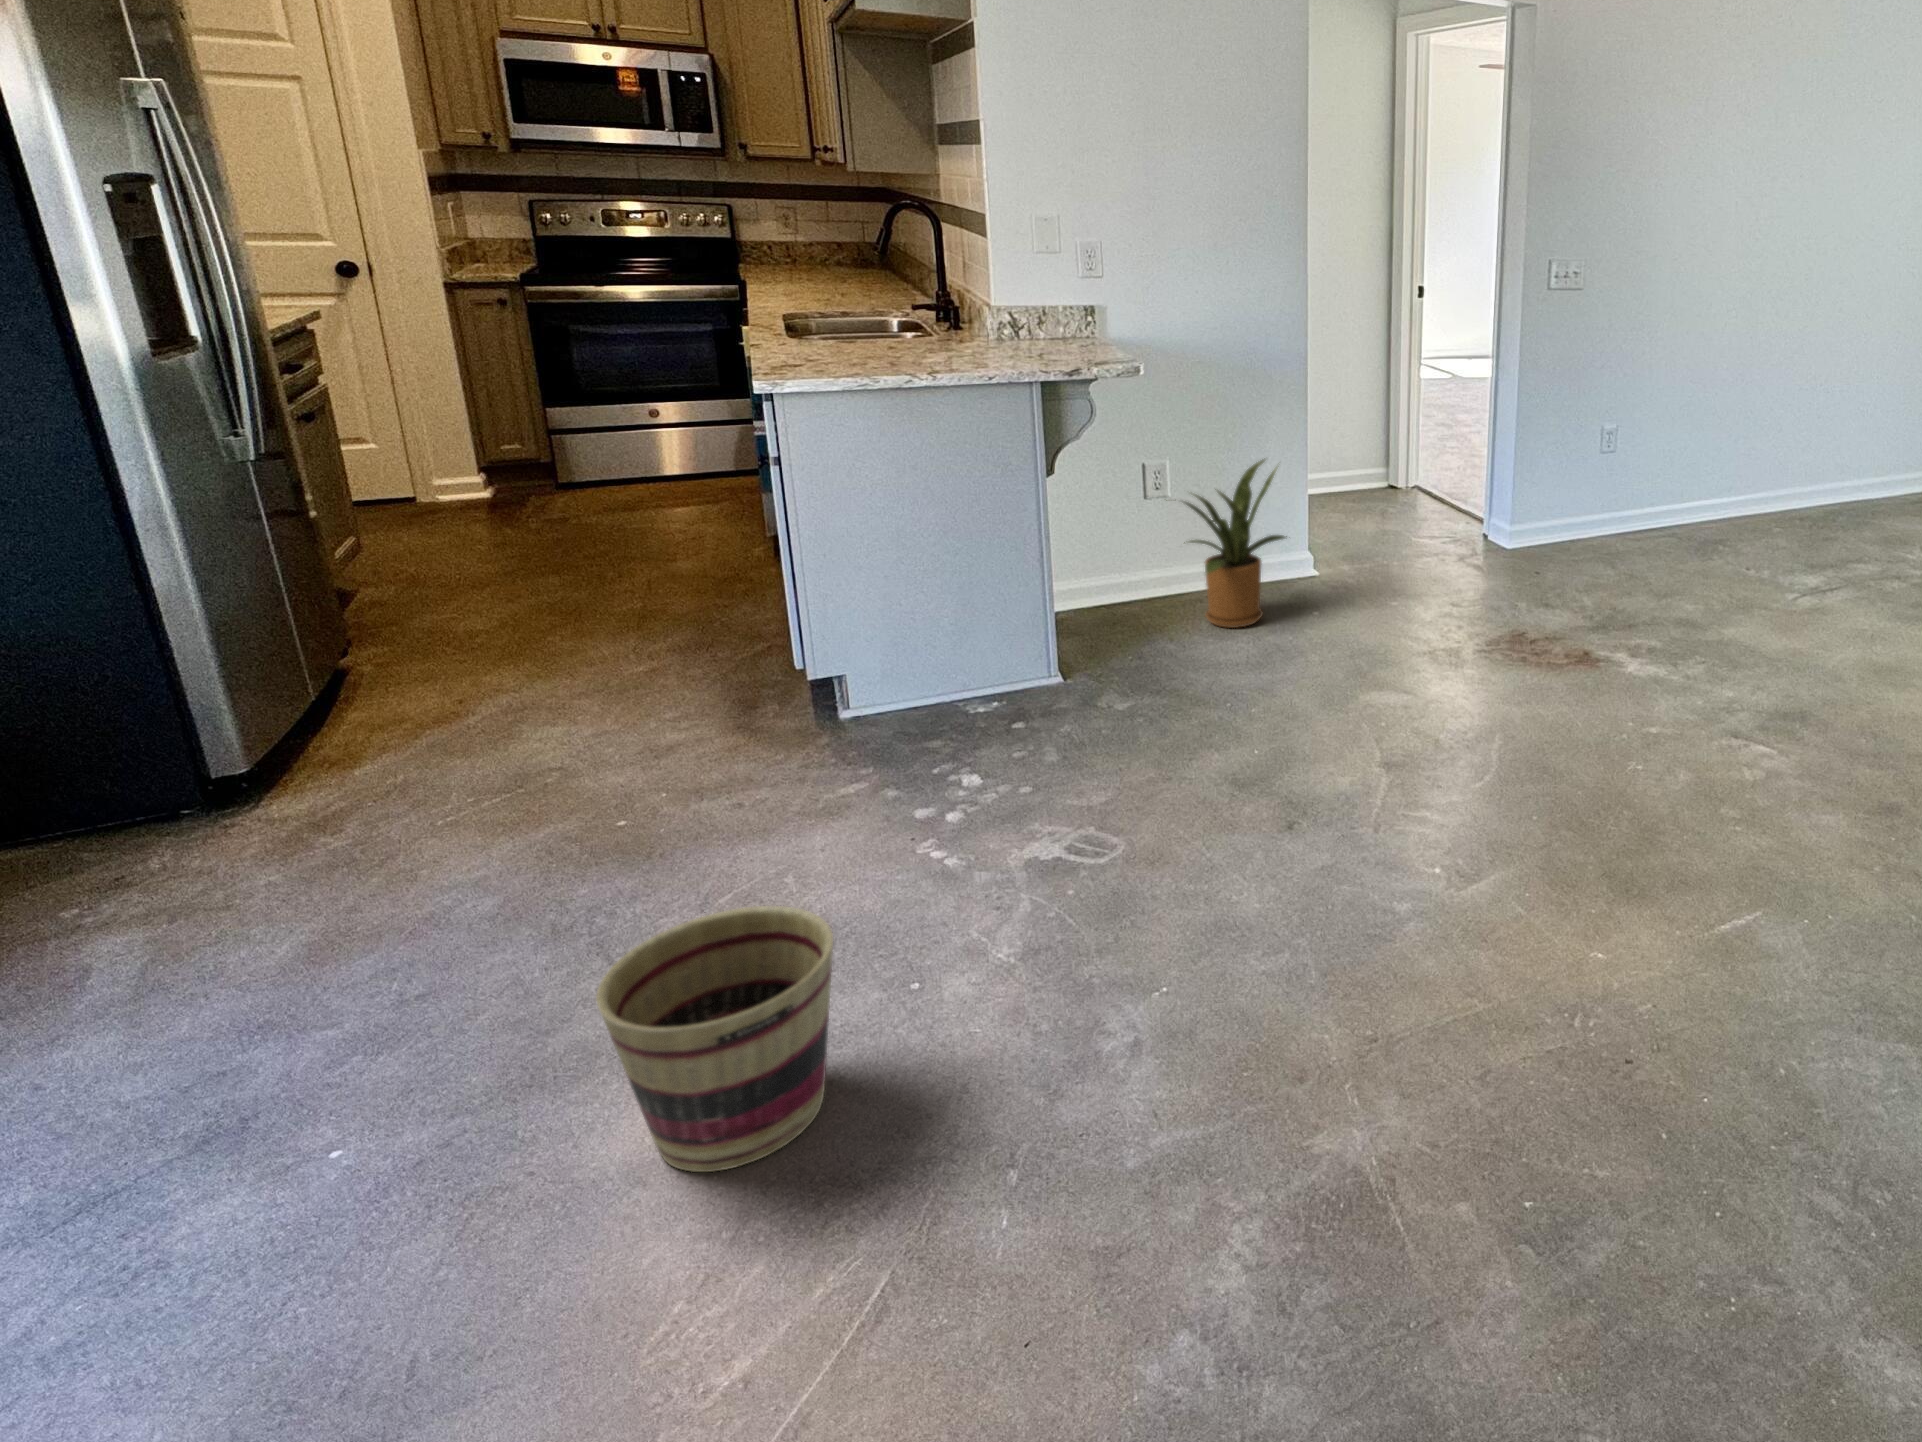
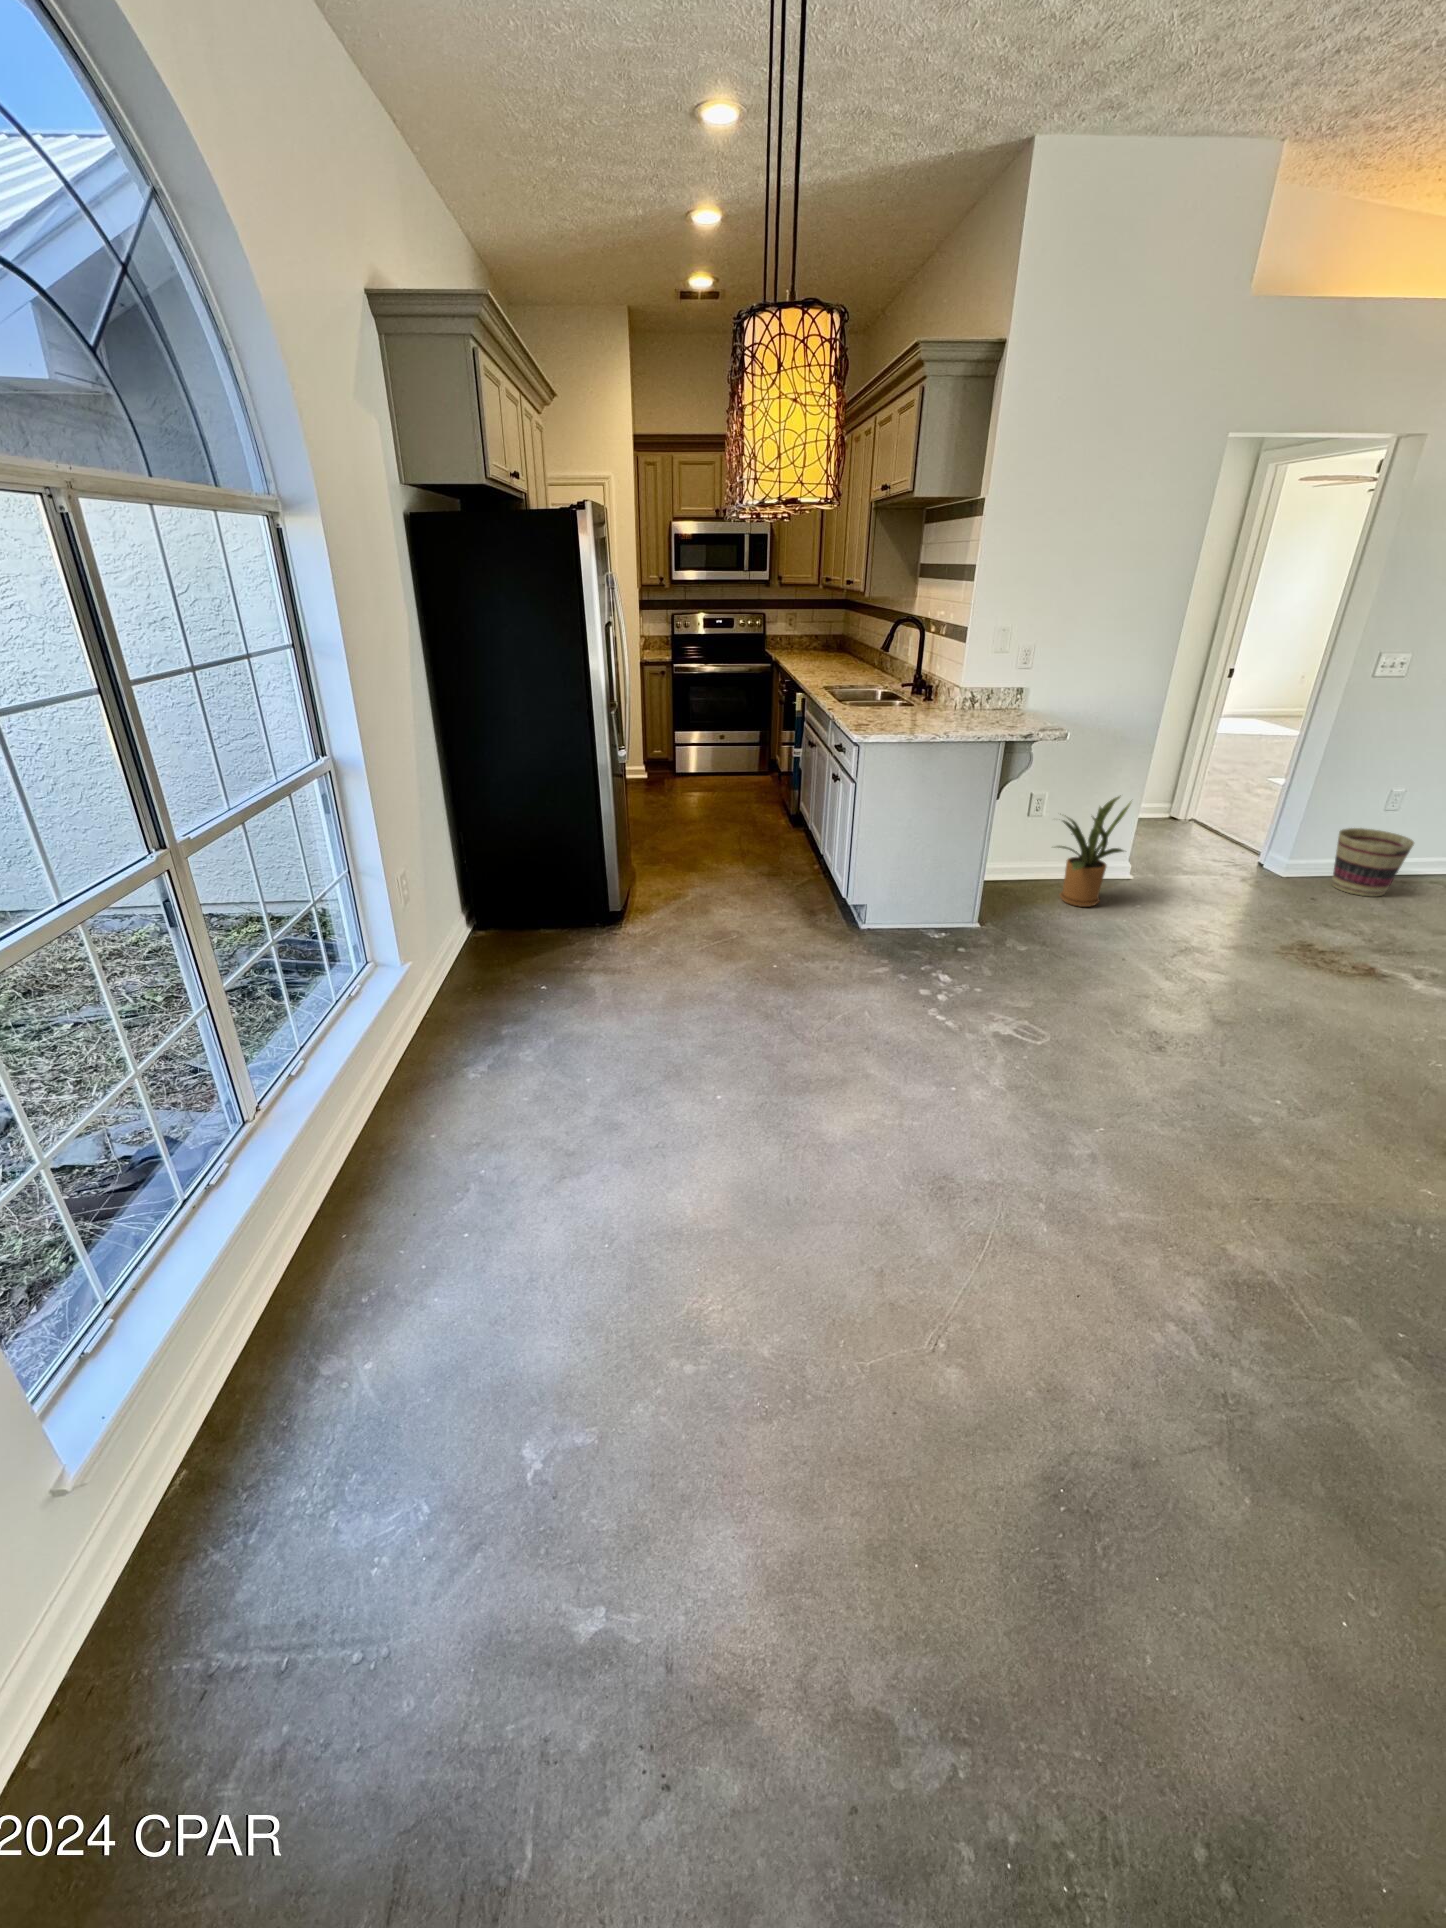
basket: present [596,906,833,1172] -> present [1332,828,1414,896]

